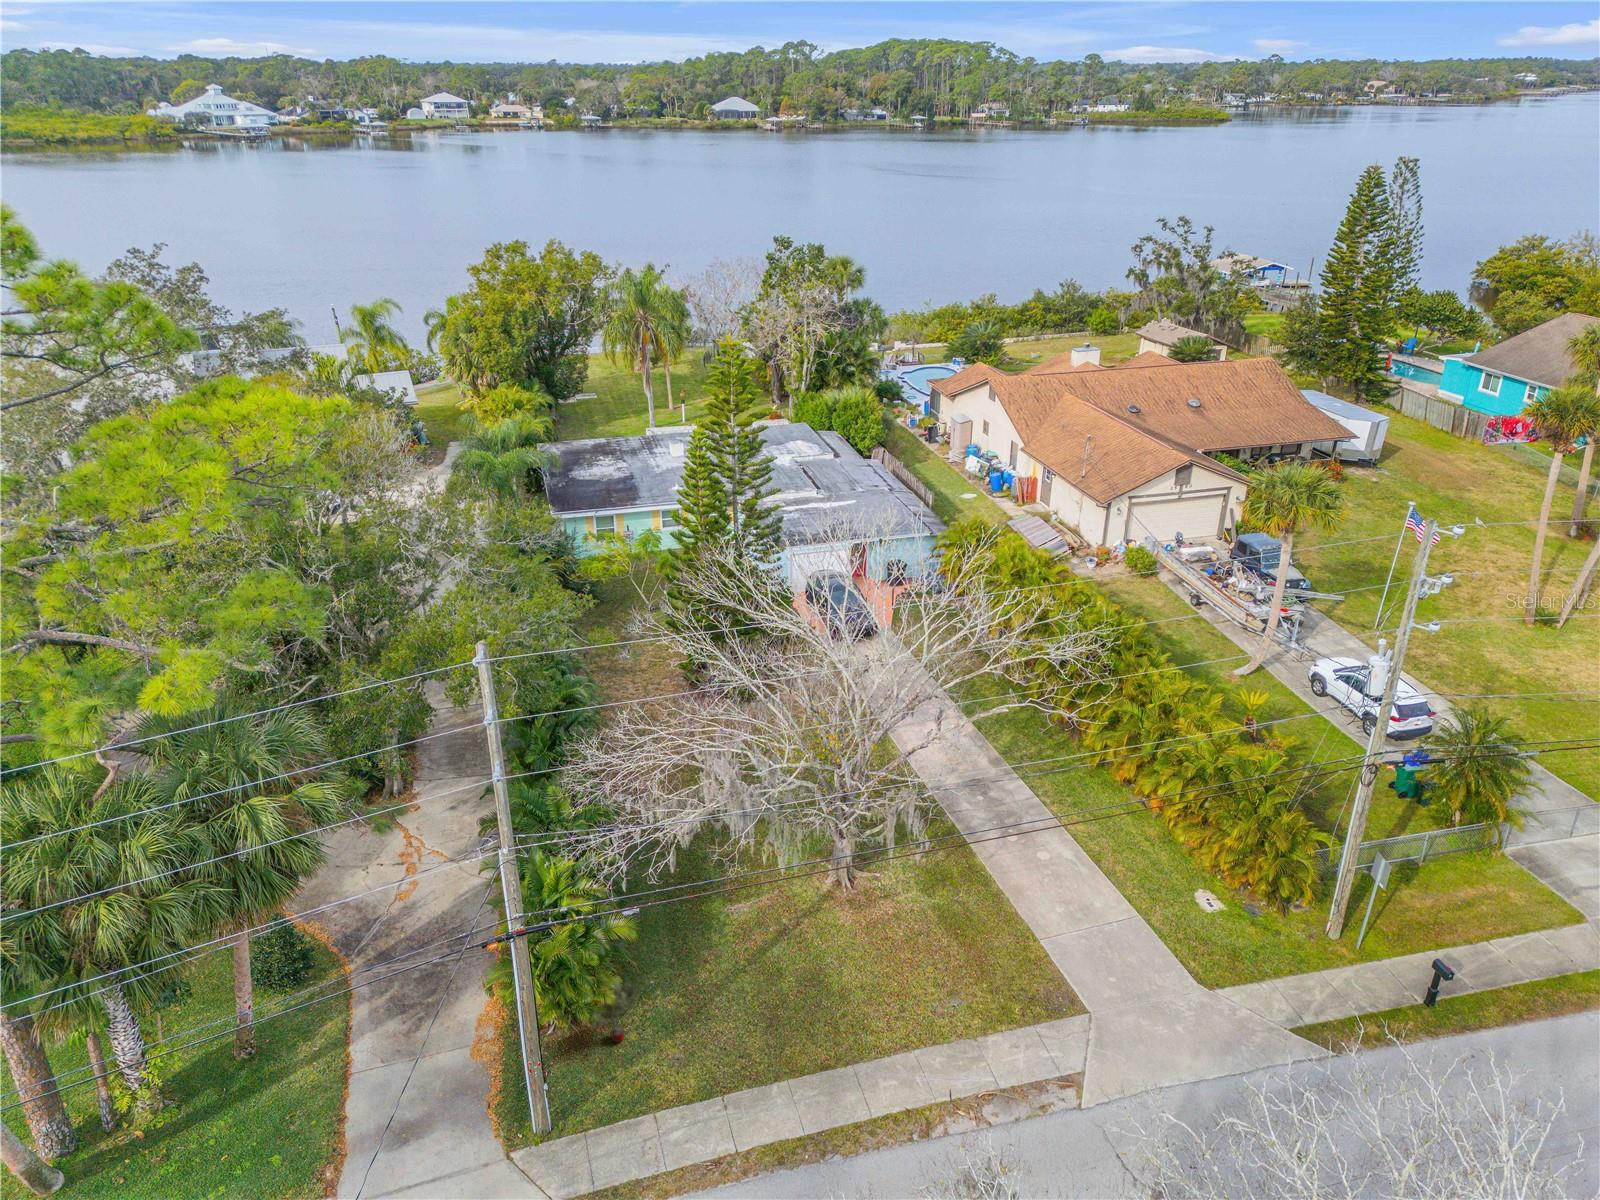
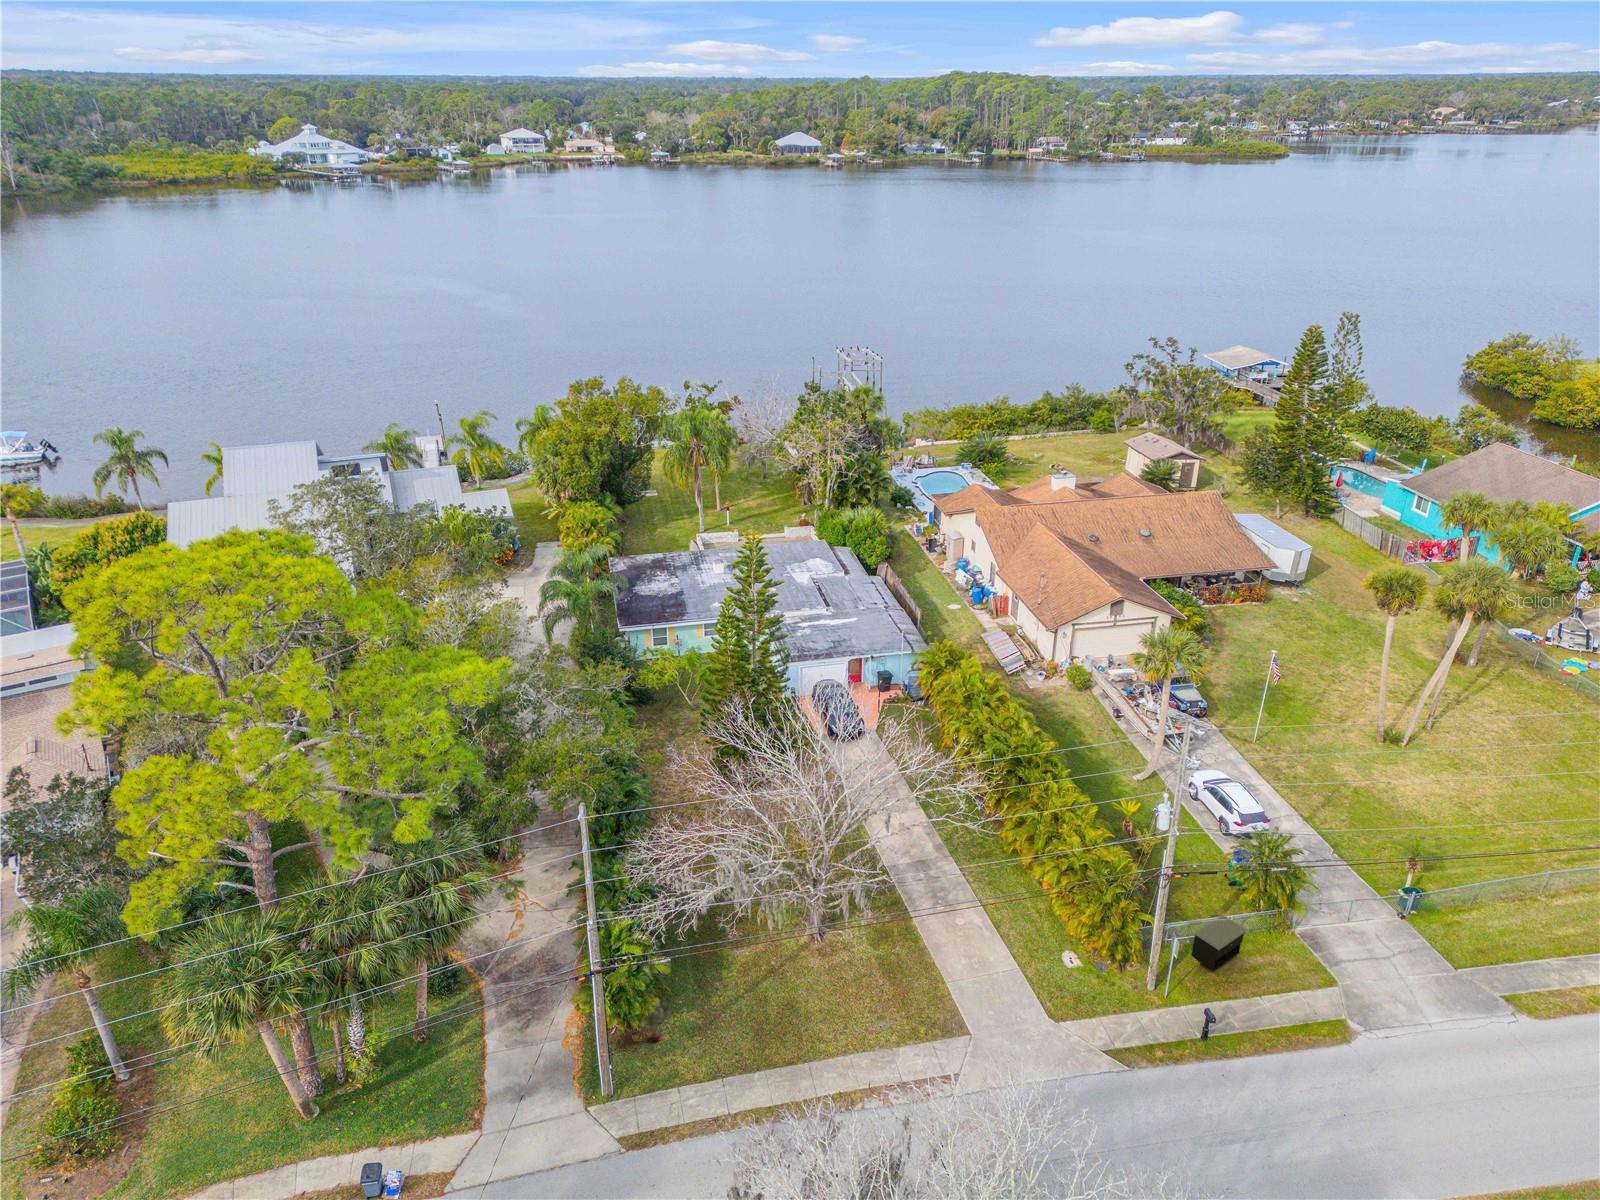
storage bench: none [1377,831,1455,908] -> present [1191,915,1246,971]

